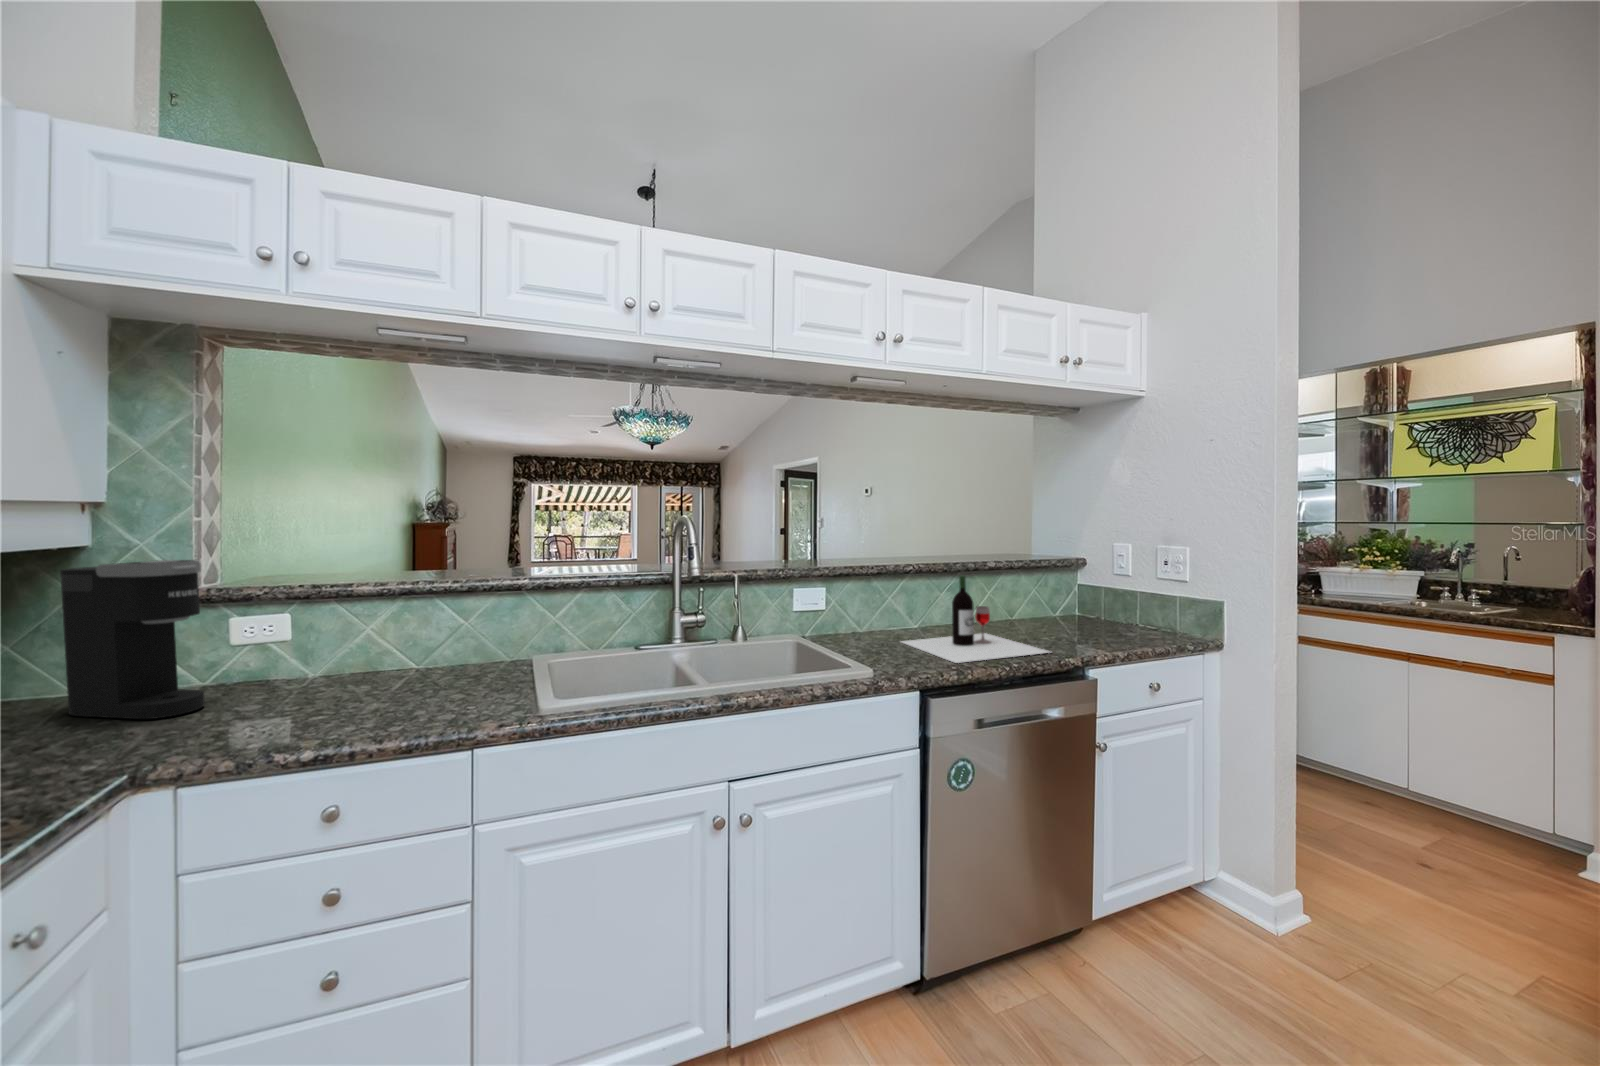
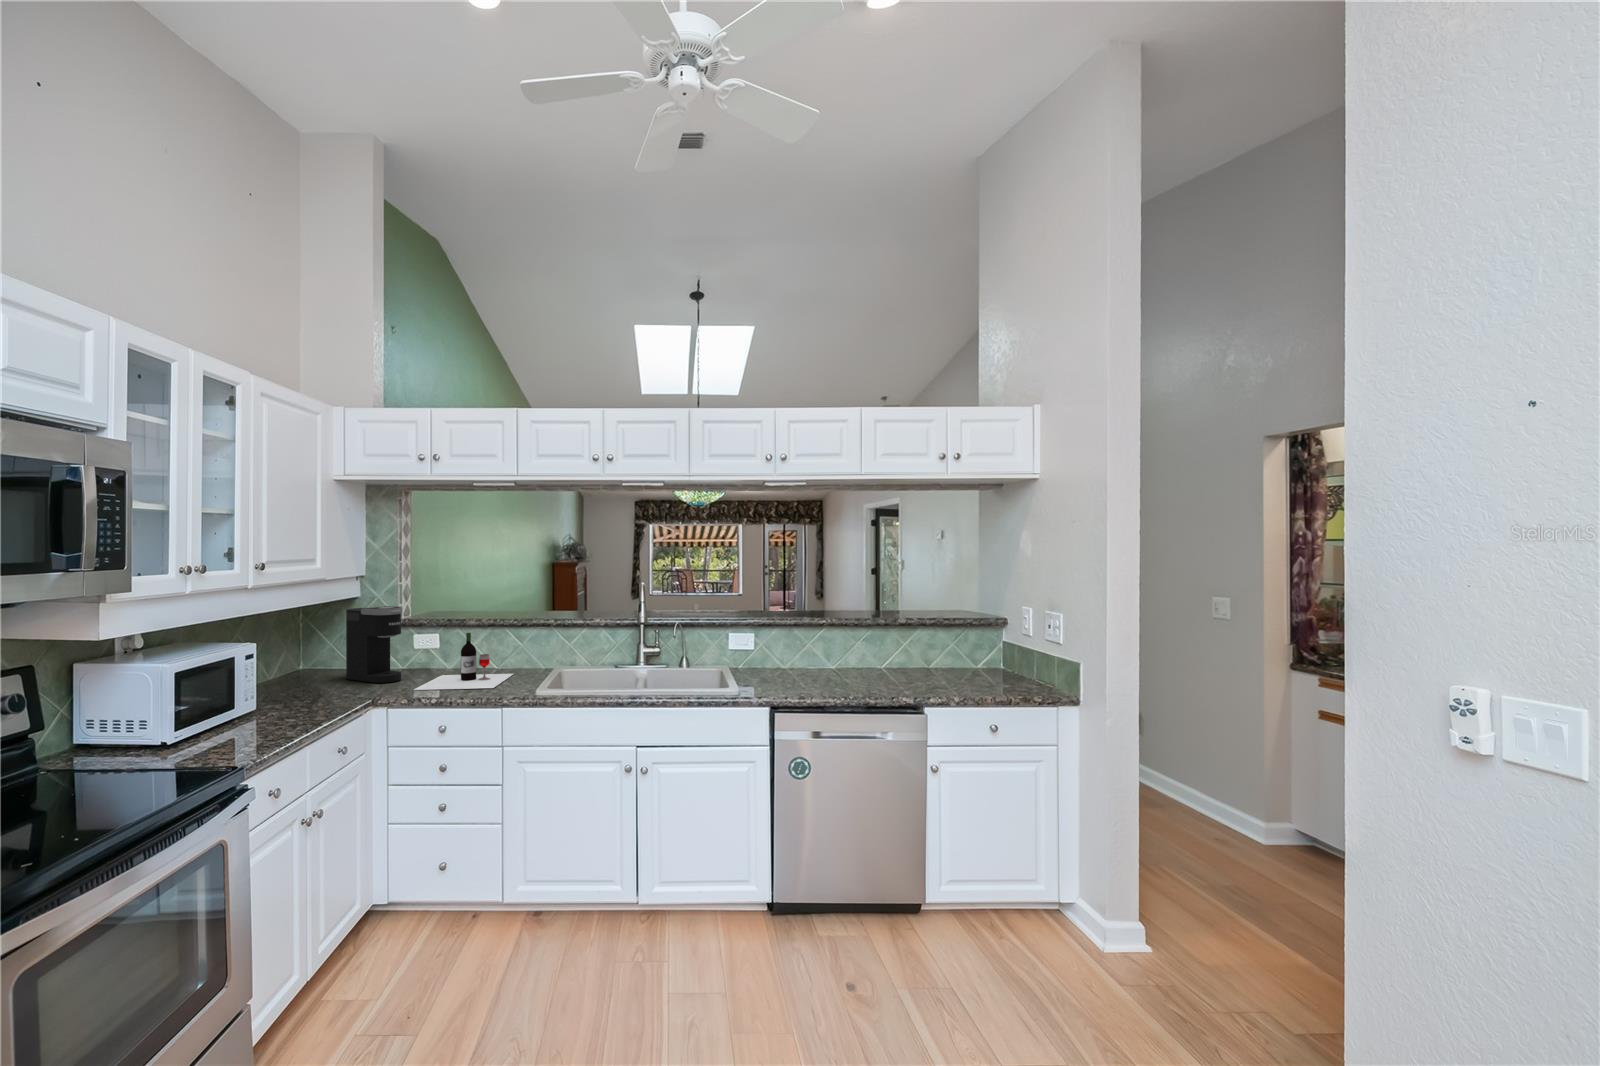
wine bottle: present [901,575,1051,663] -> present [414,632,513,690]

